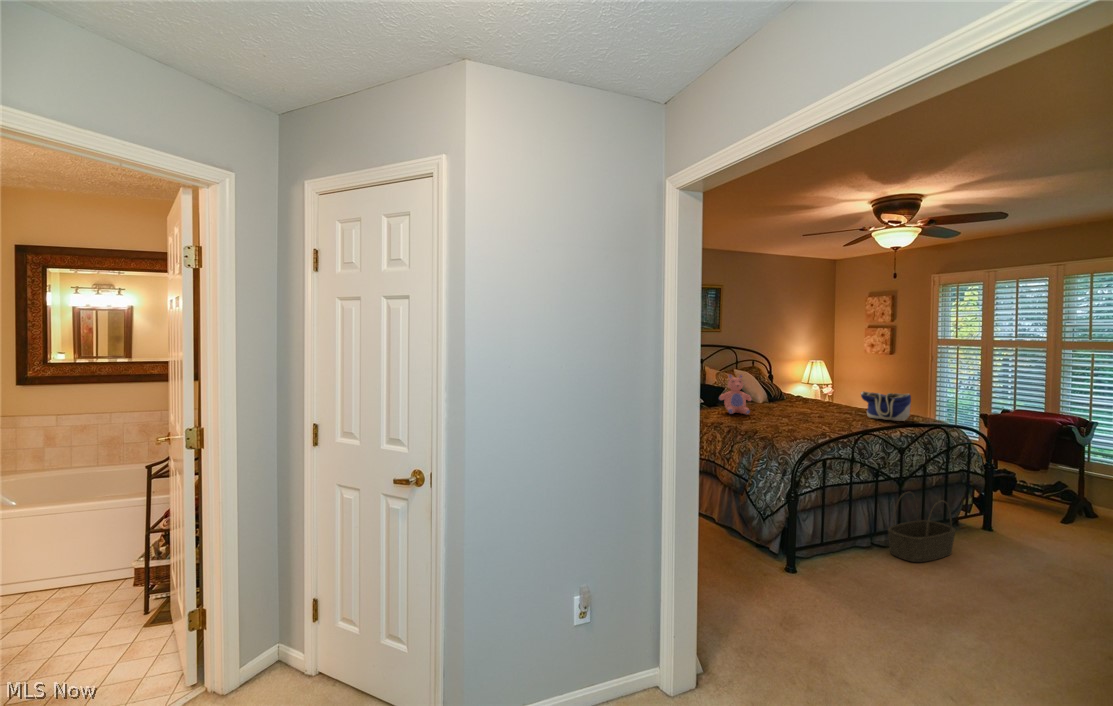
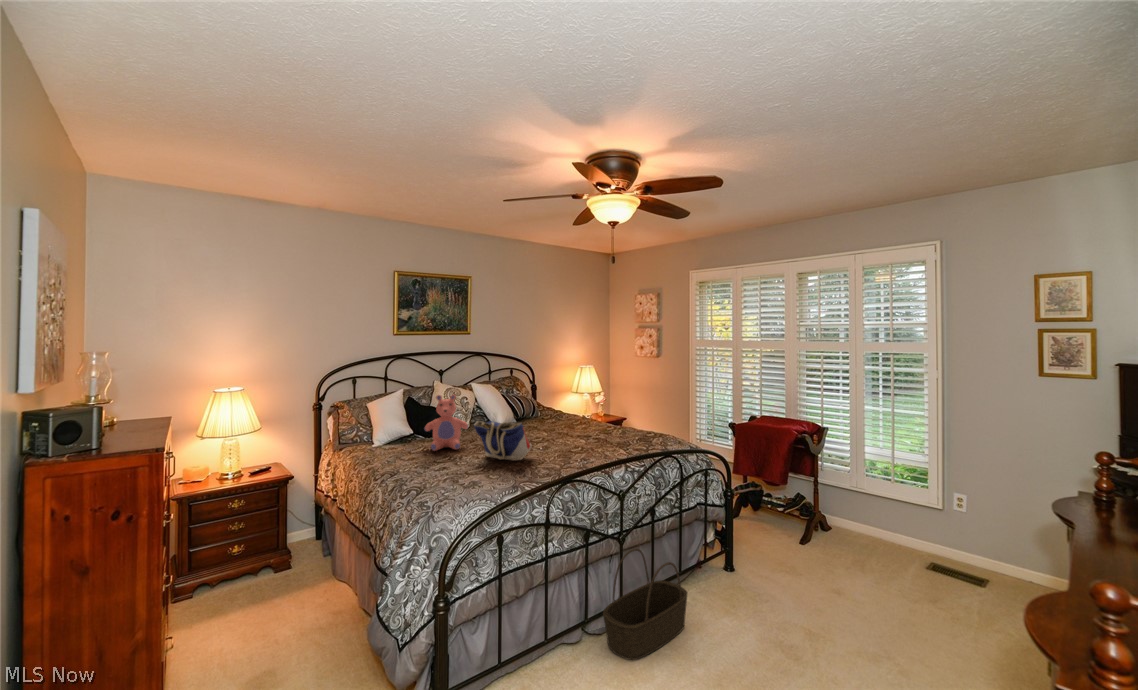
tote bag: present [861,391,911,421] -> present [474,421,532,461]

